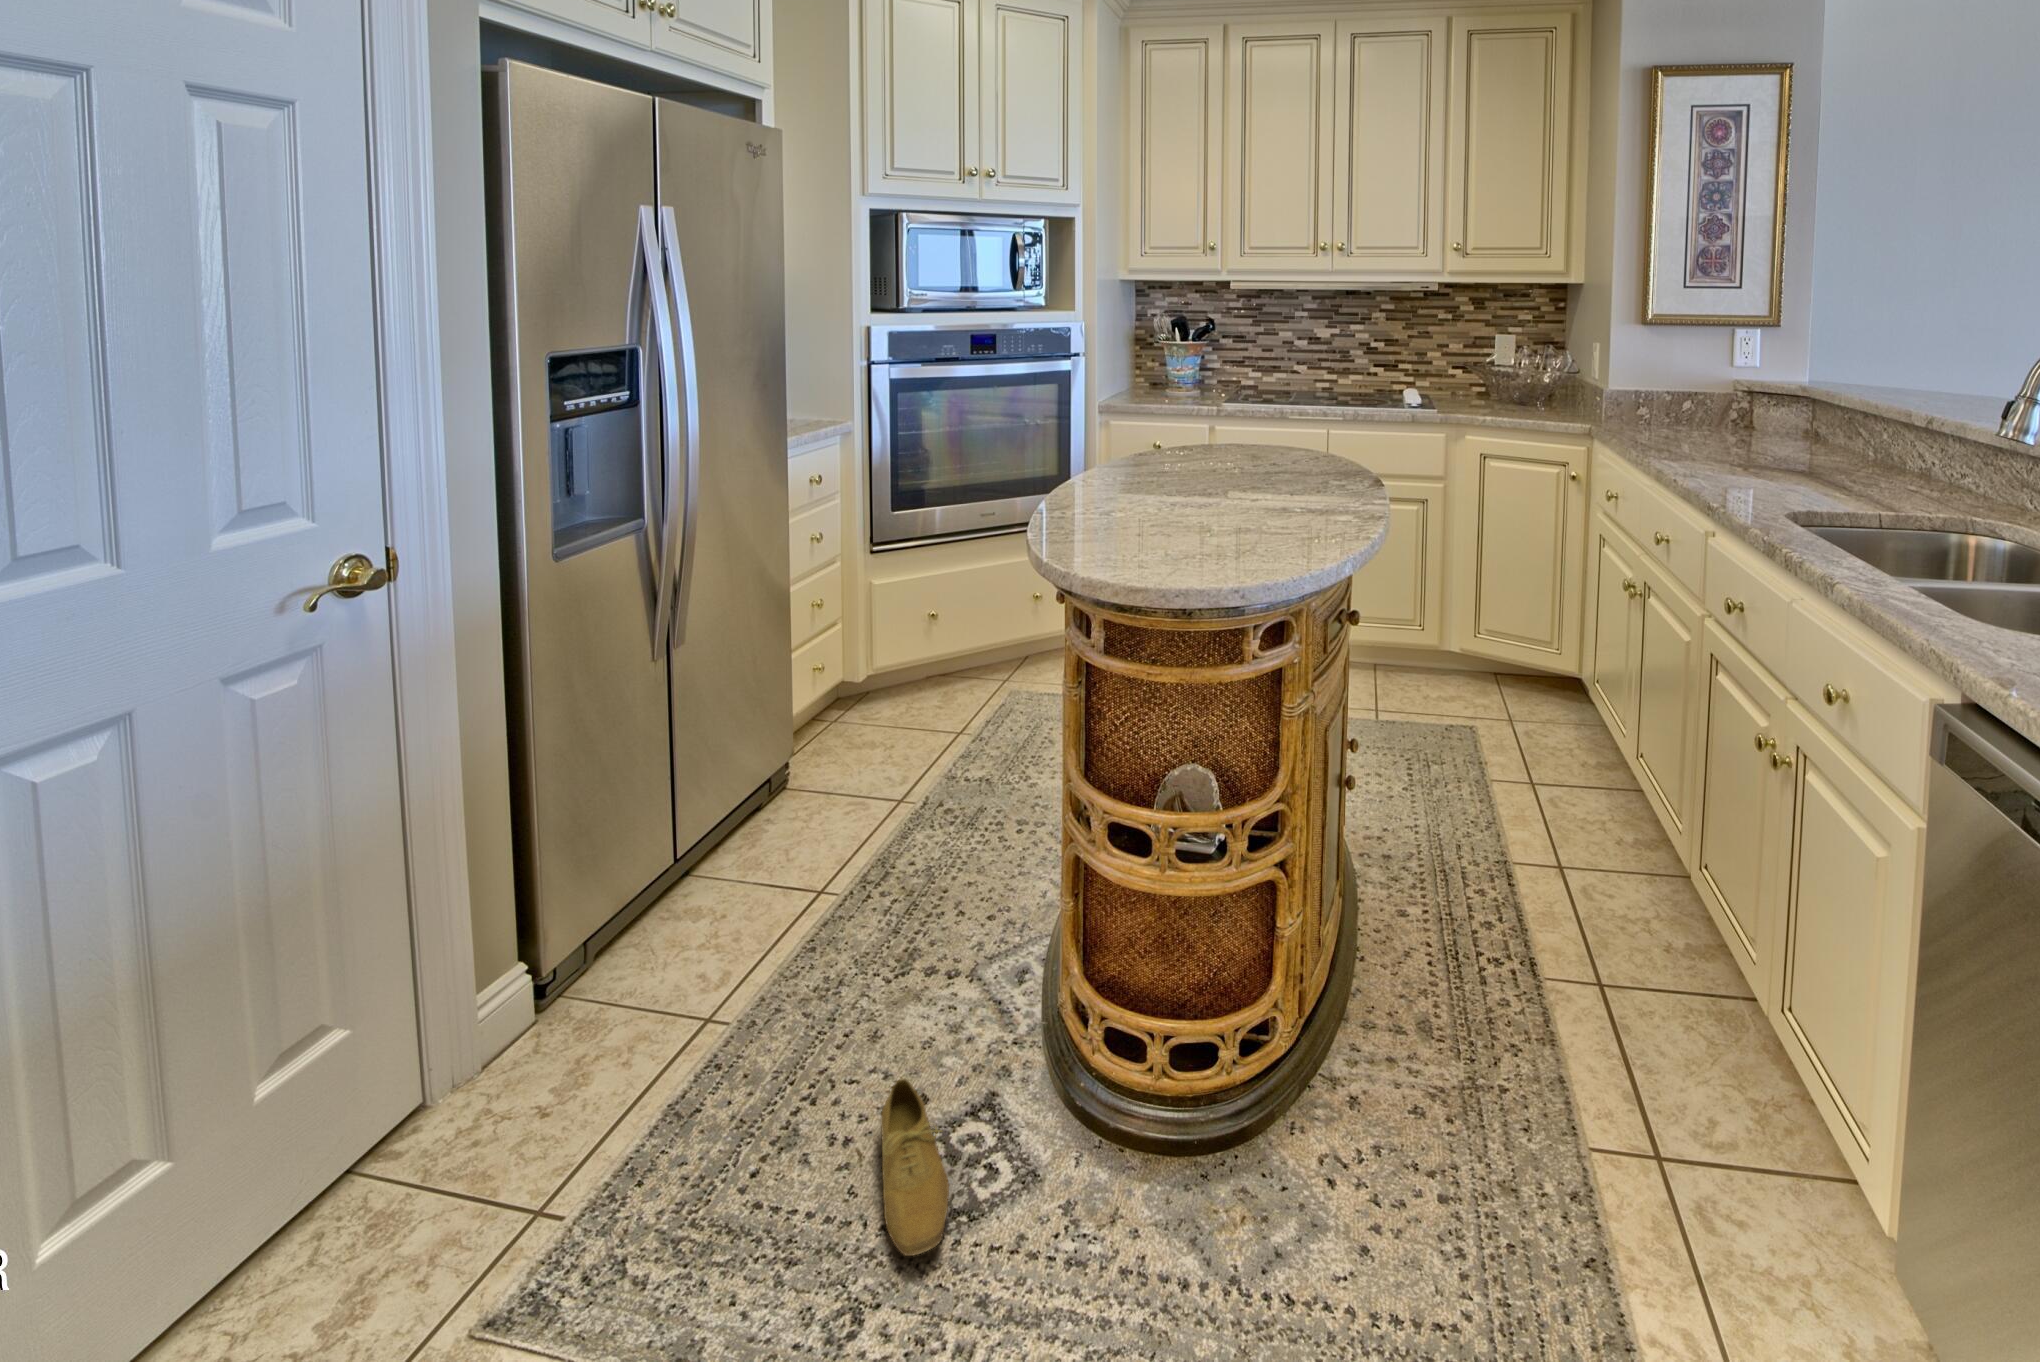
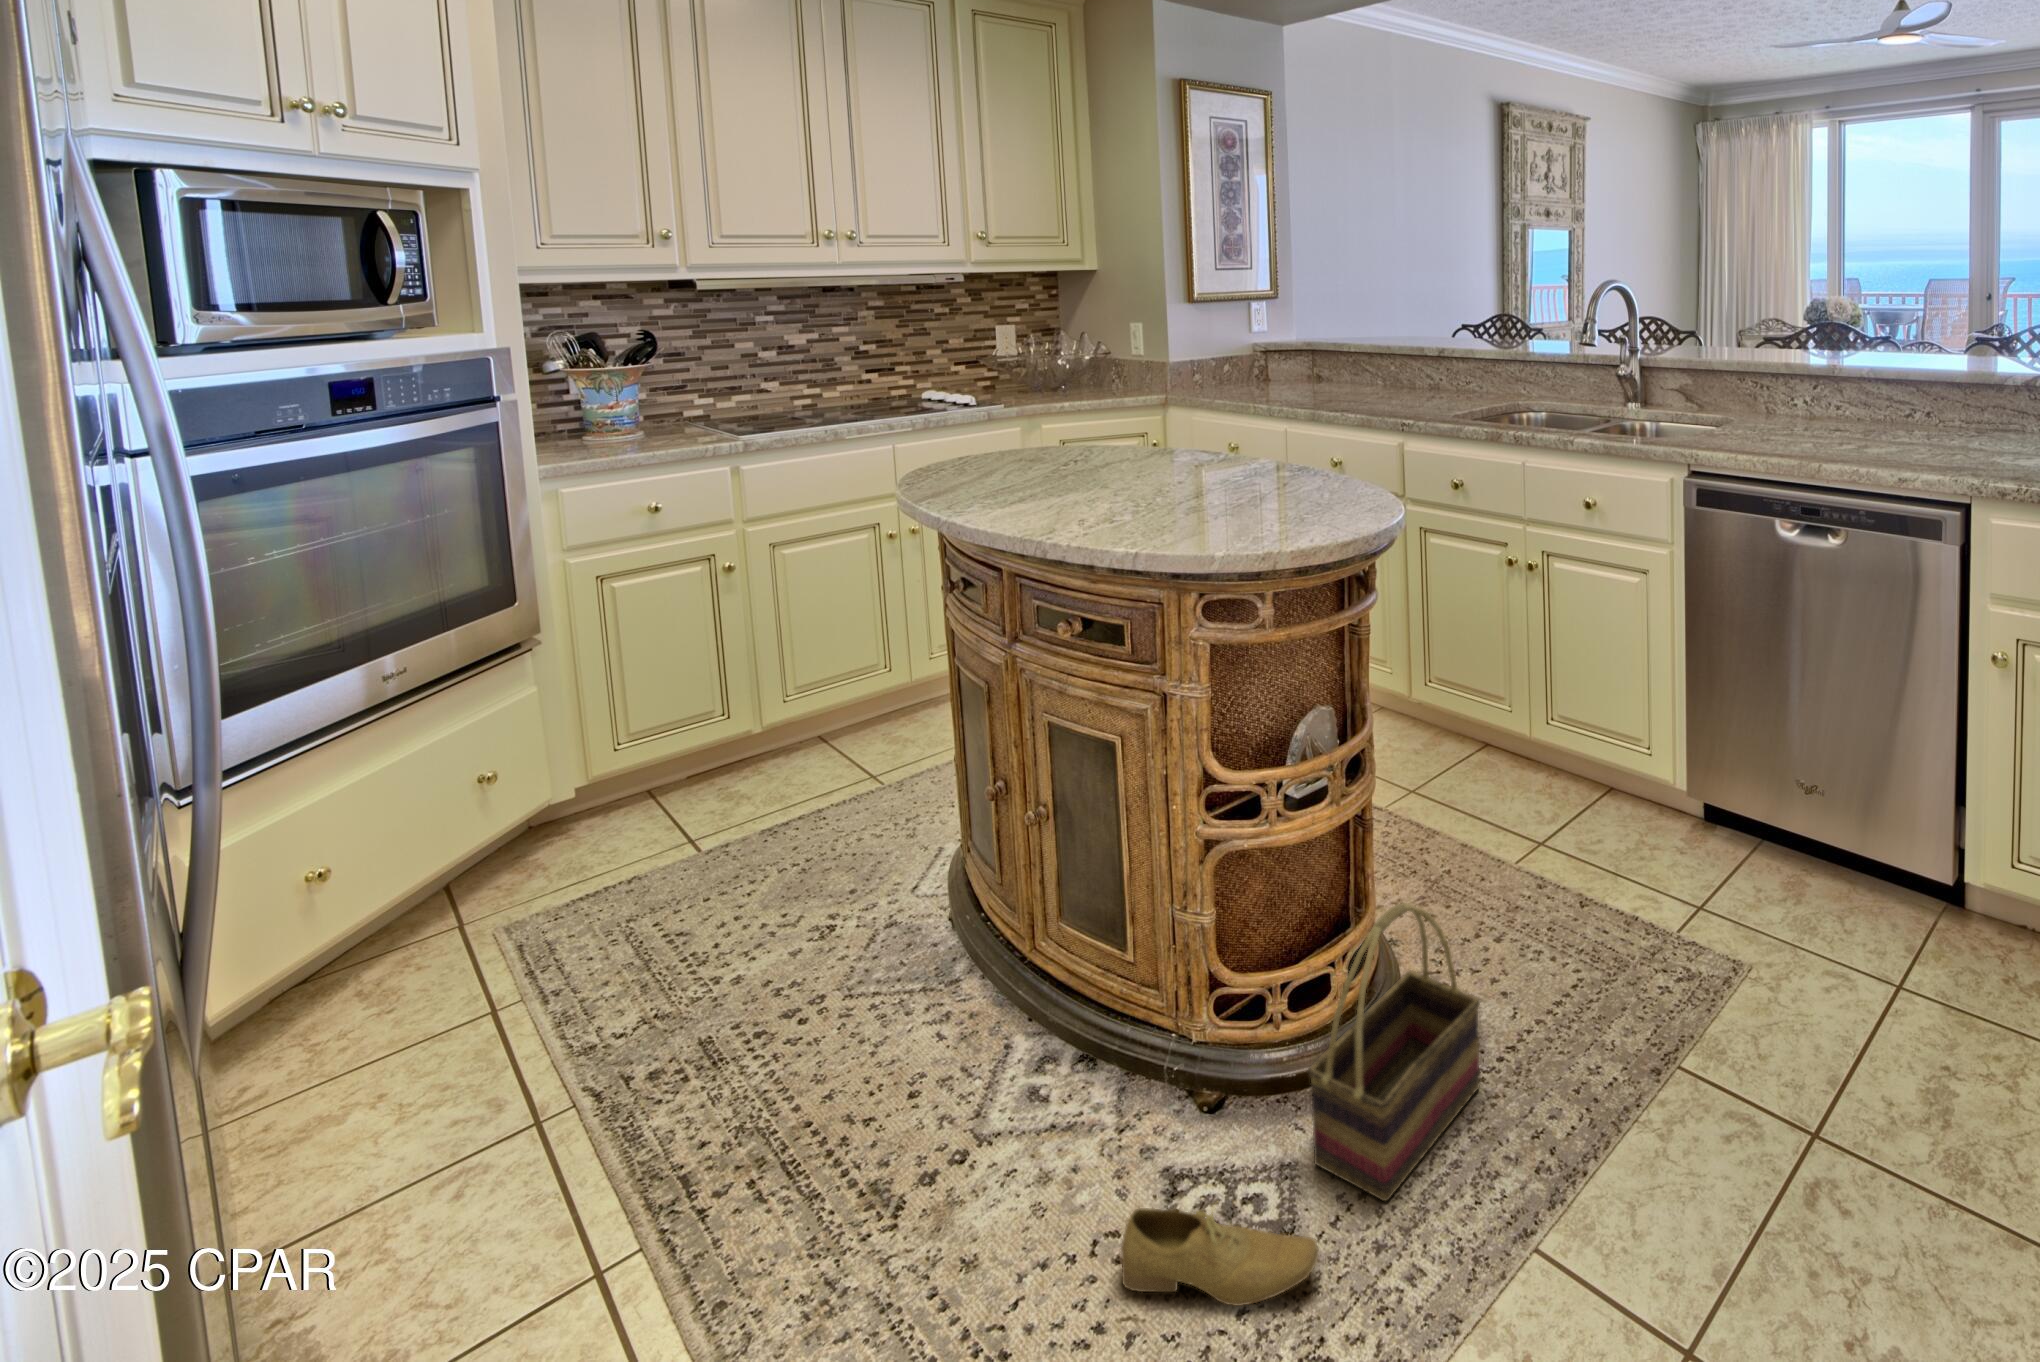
basket: none [1025,1002,1223,1297] -> present [1308,903,1480,1202]

